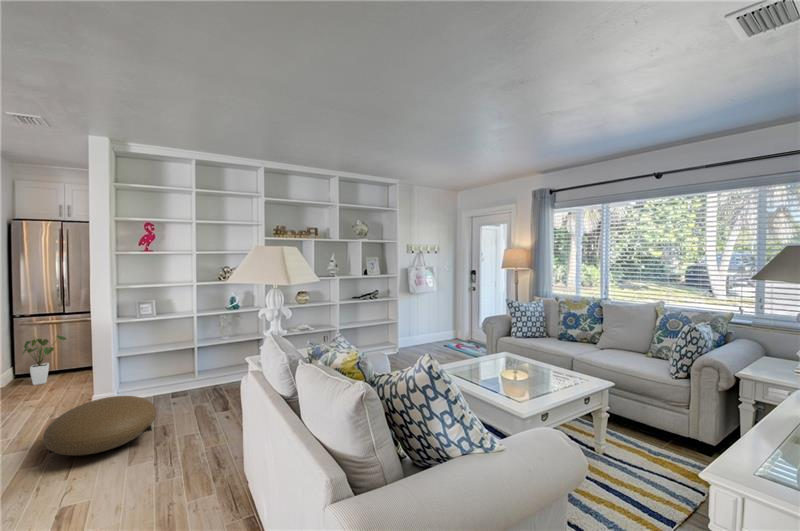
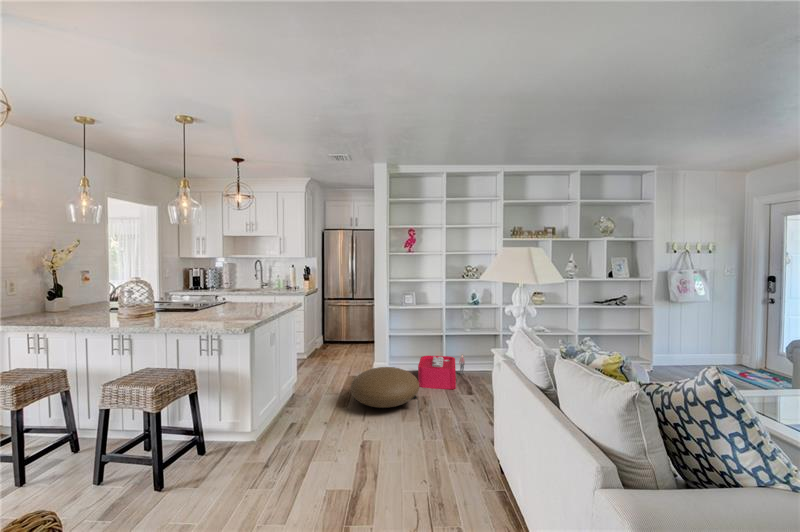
house plant: present [23,335,67,385] -> none [327,314,352,350]
storage bin: none [159,365,223,413] -> present [418,354,465,389]

